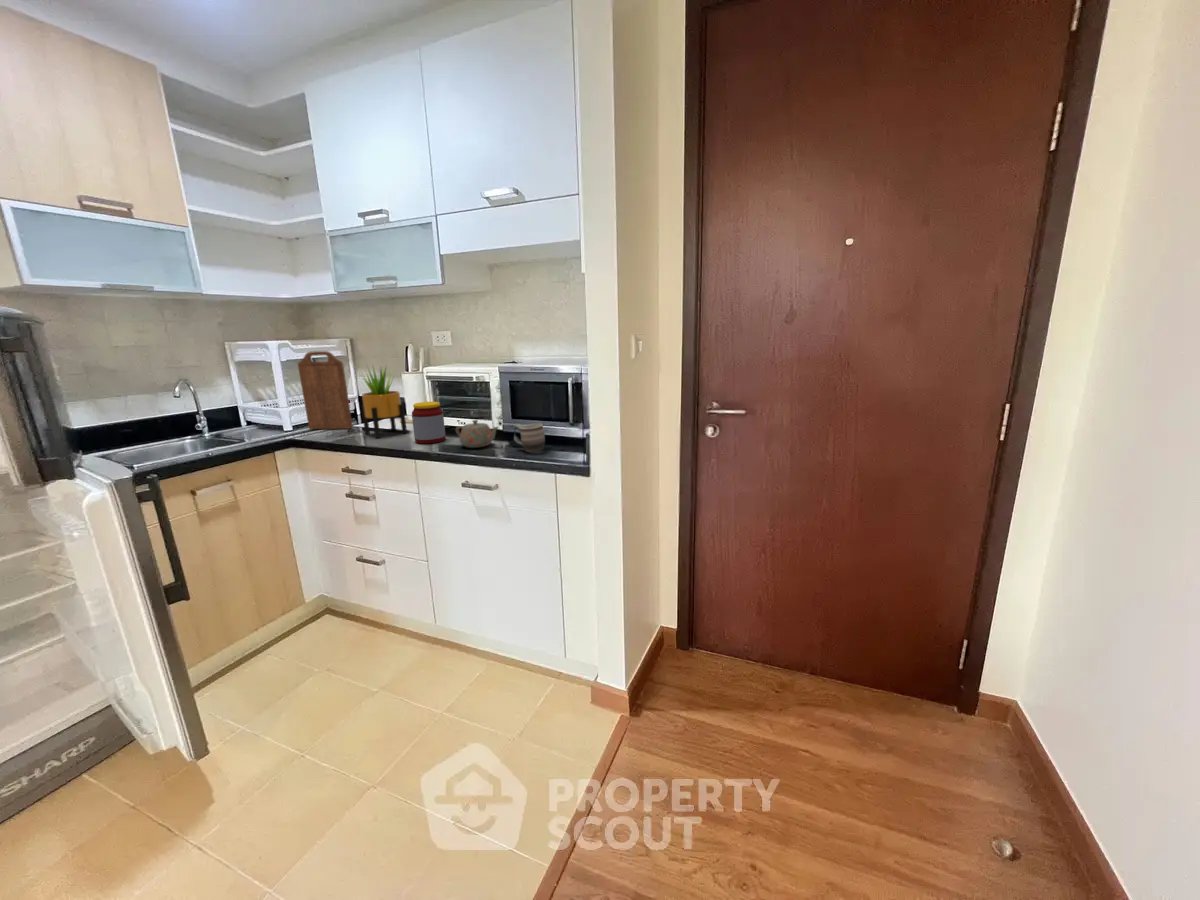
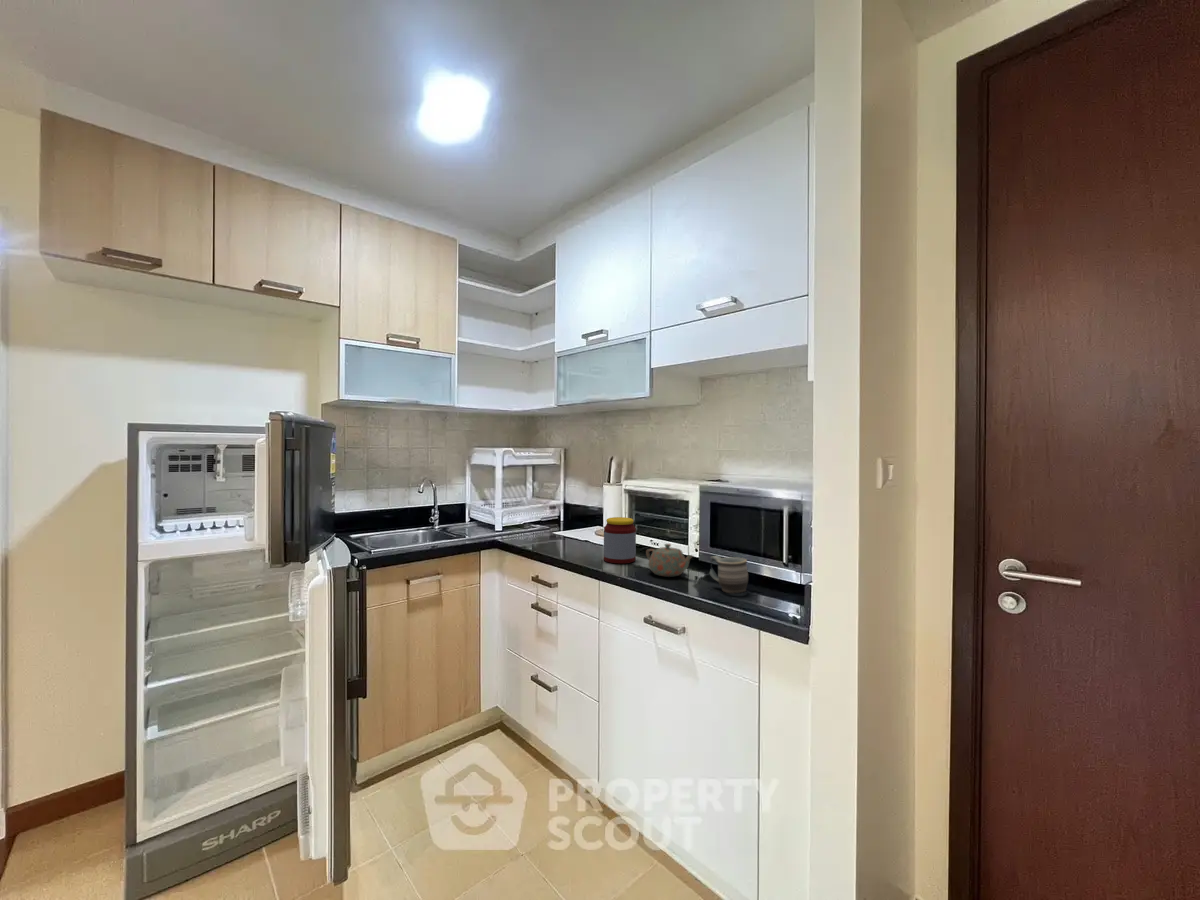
cutting board: present [298,351,353,429] -> none [515,459,552,536]
potted plant: present [361,368,407,438] -> none [558,472,601,550]

